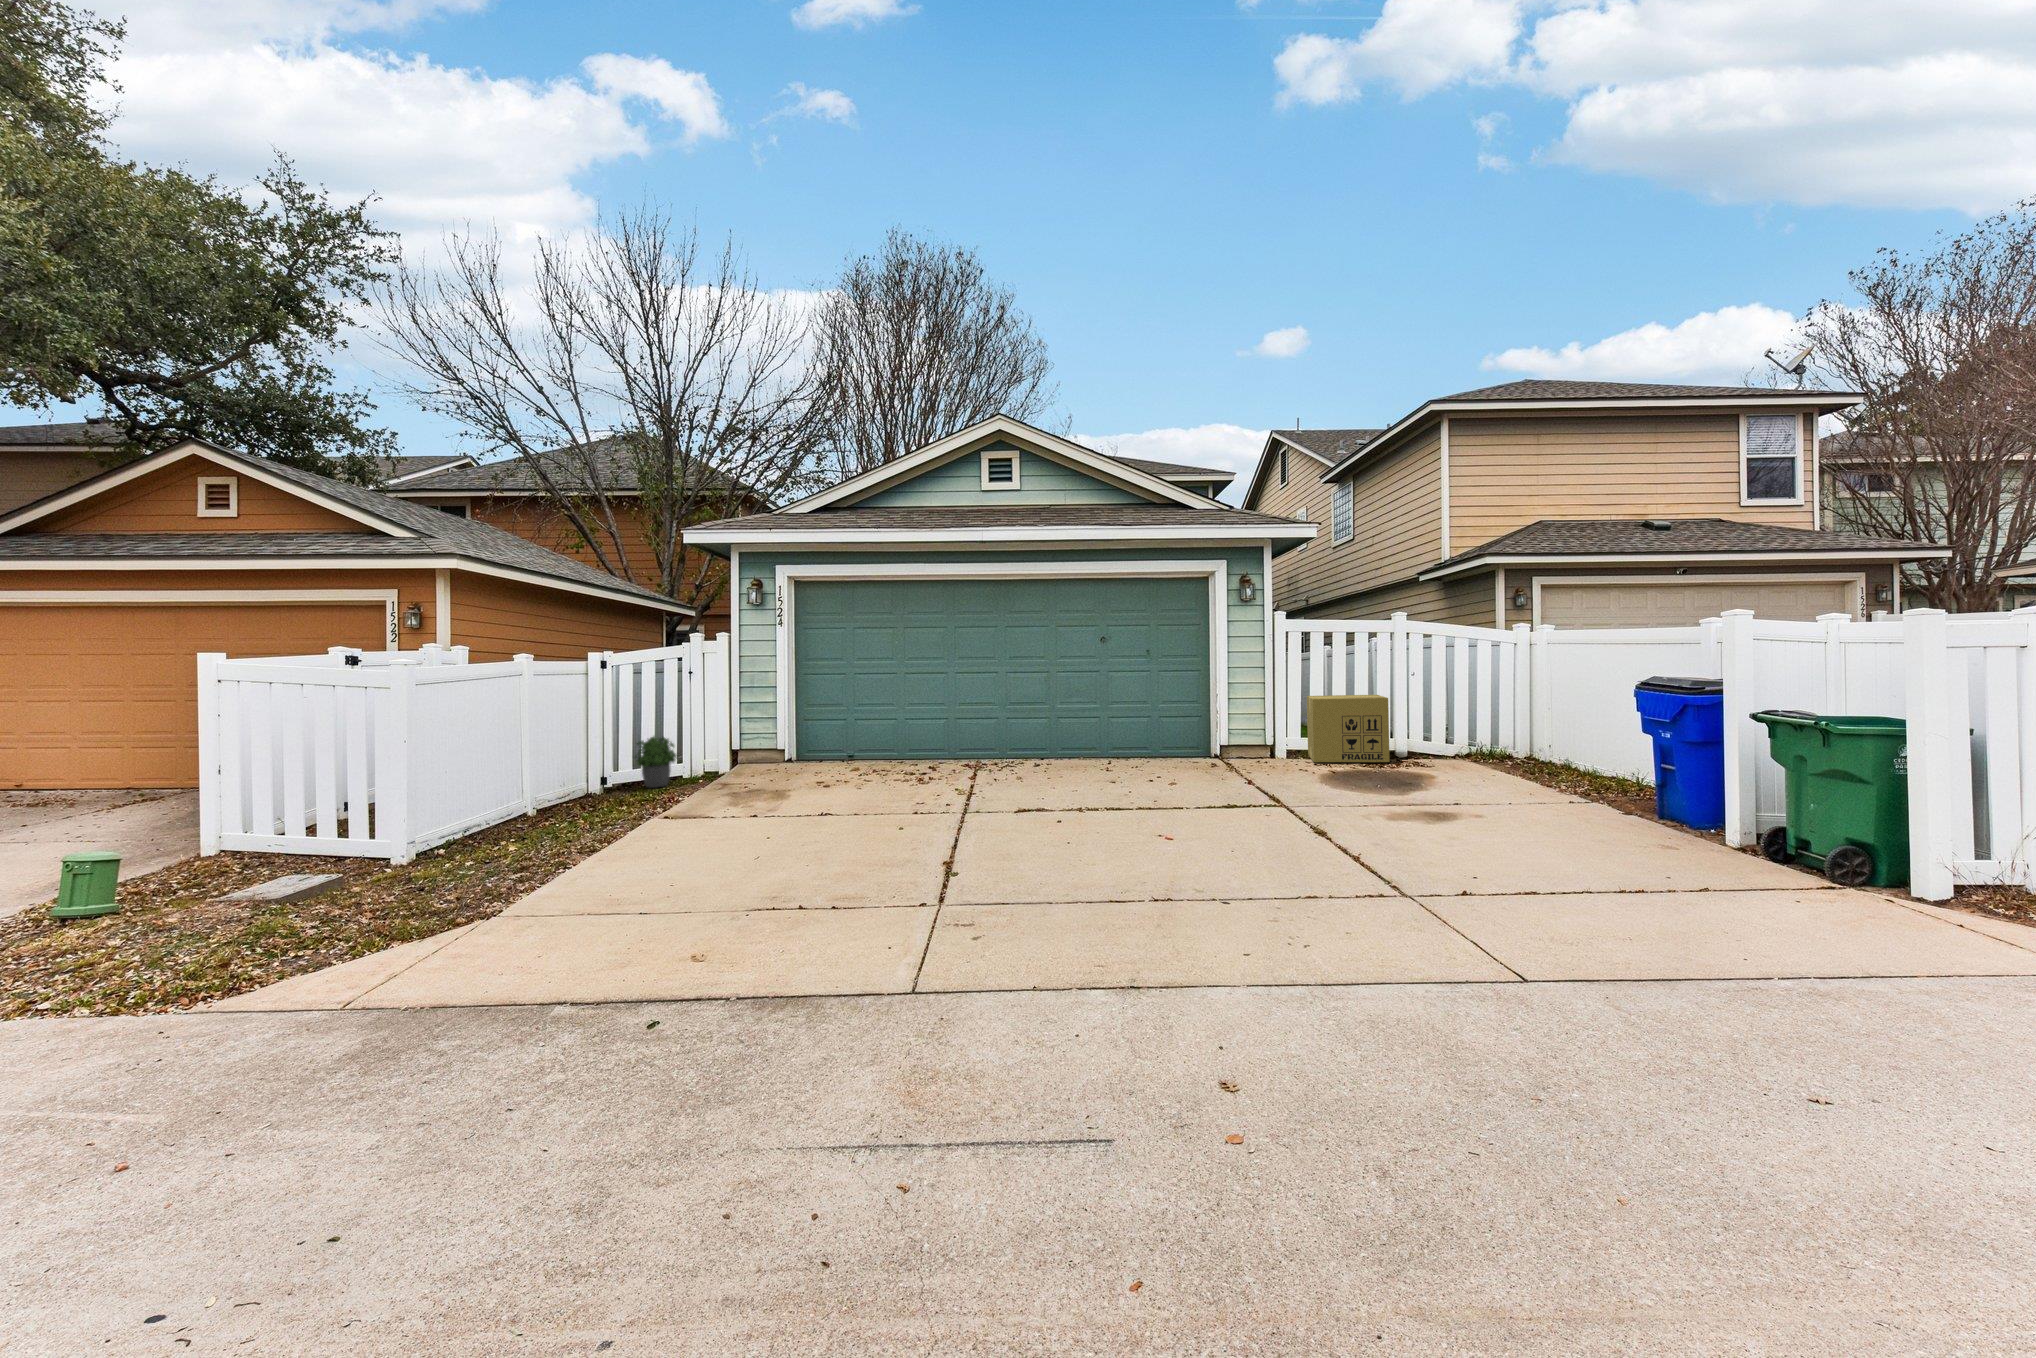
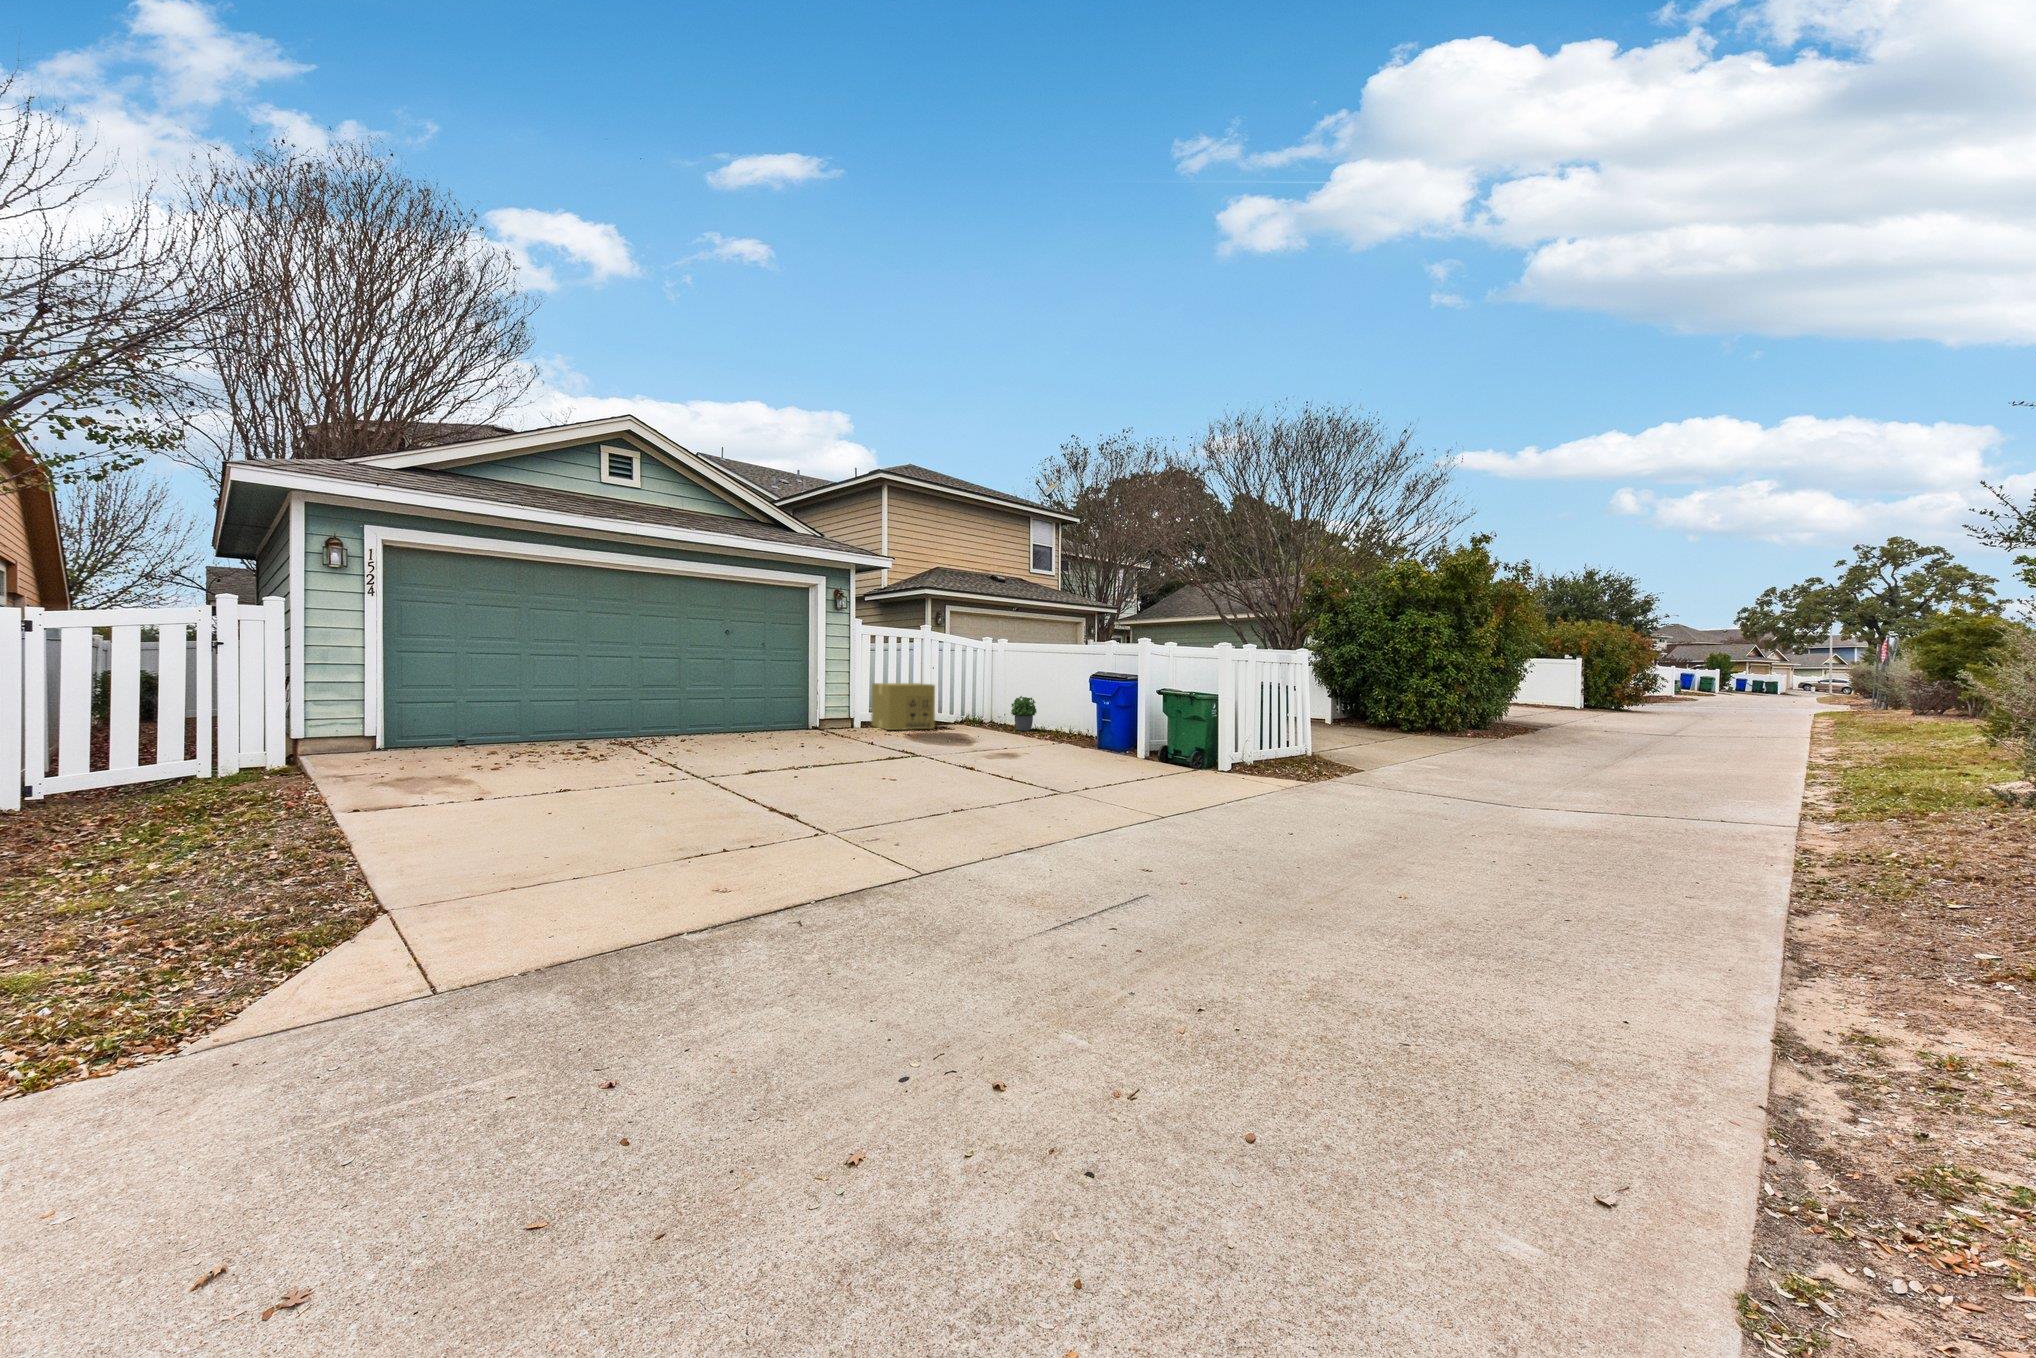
potted plant: present [635,736,678,788] -> present [1011,696,1036,731]

